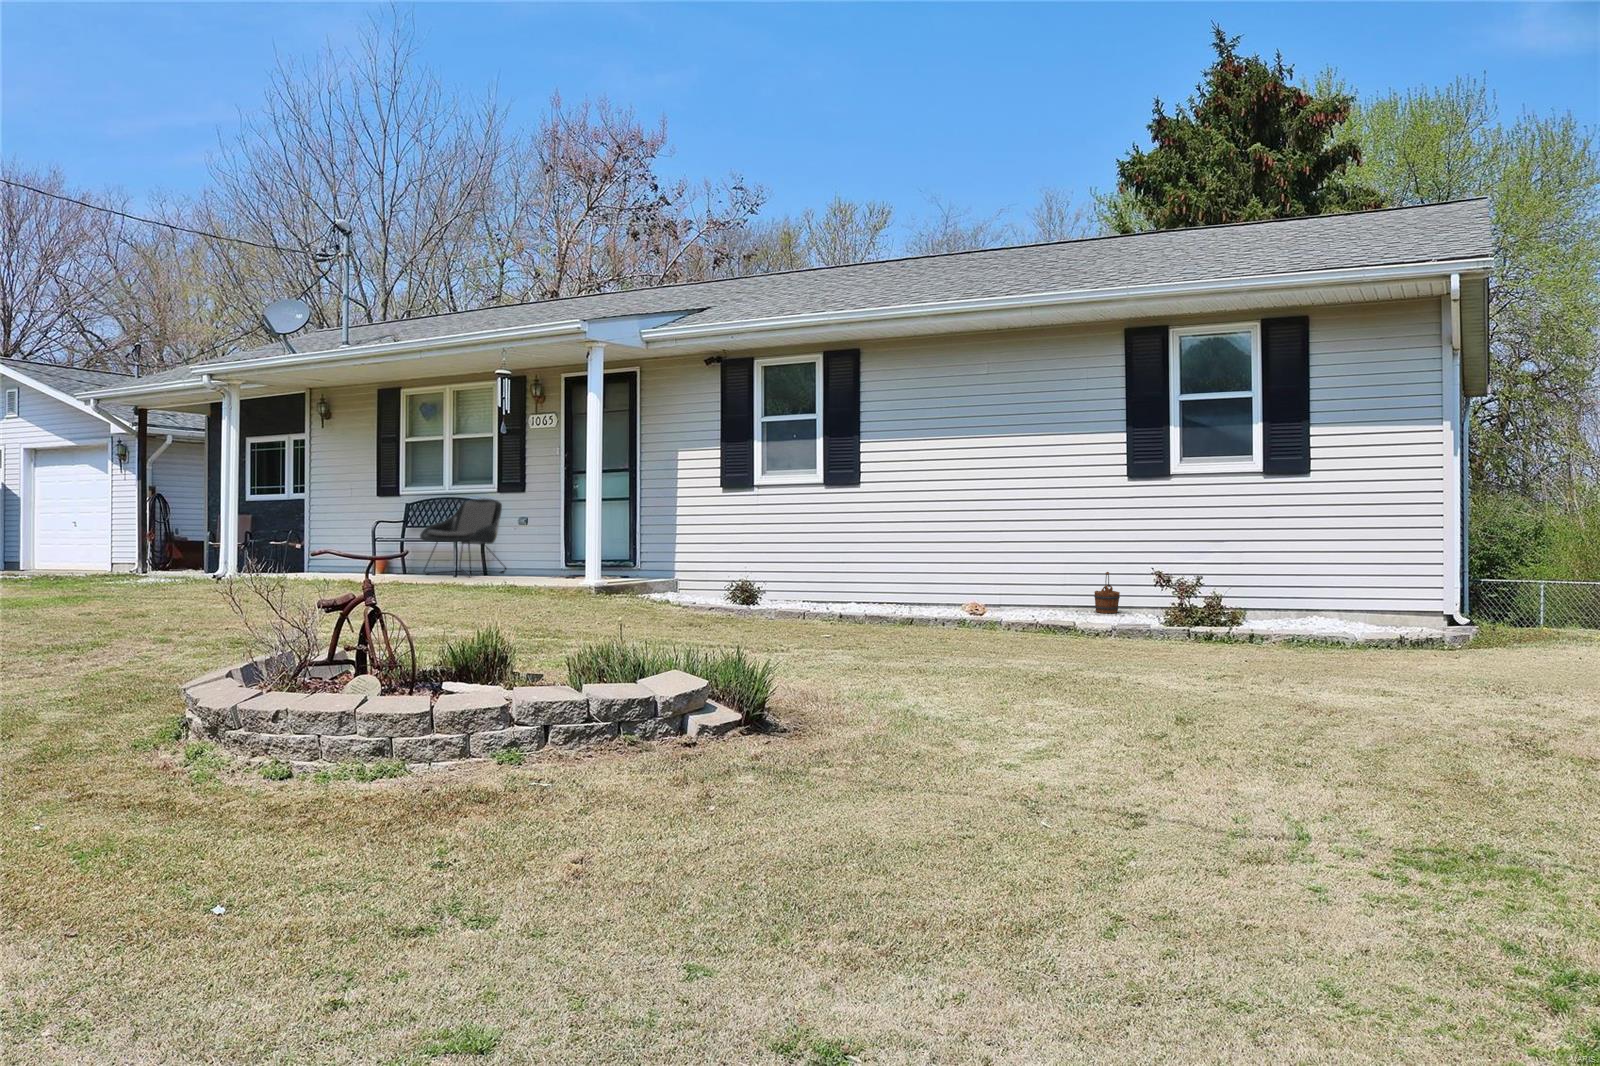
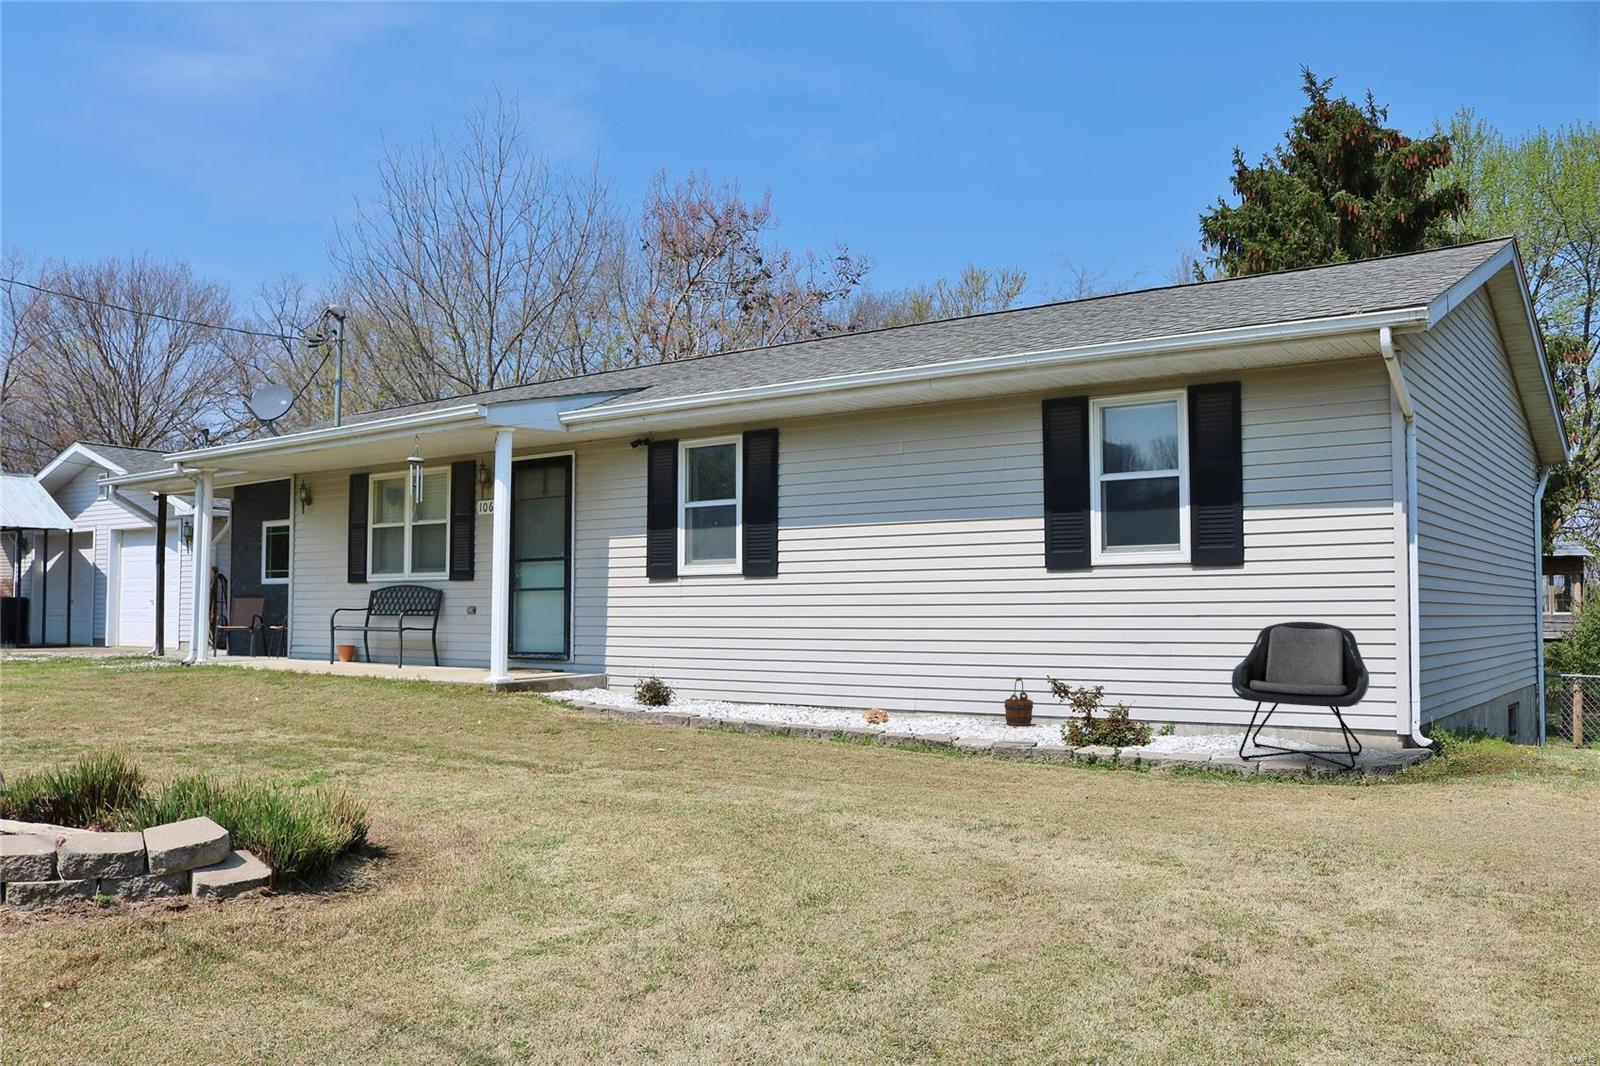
lounge chair: present [420,498,506,577] -> present [1232,622,1369,770]

